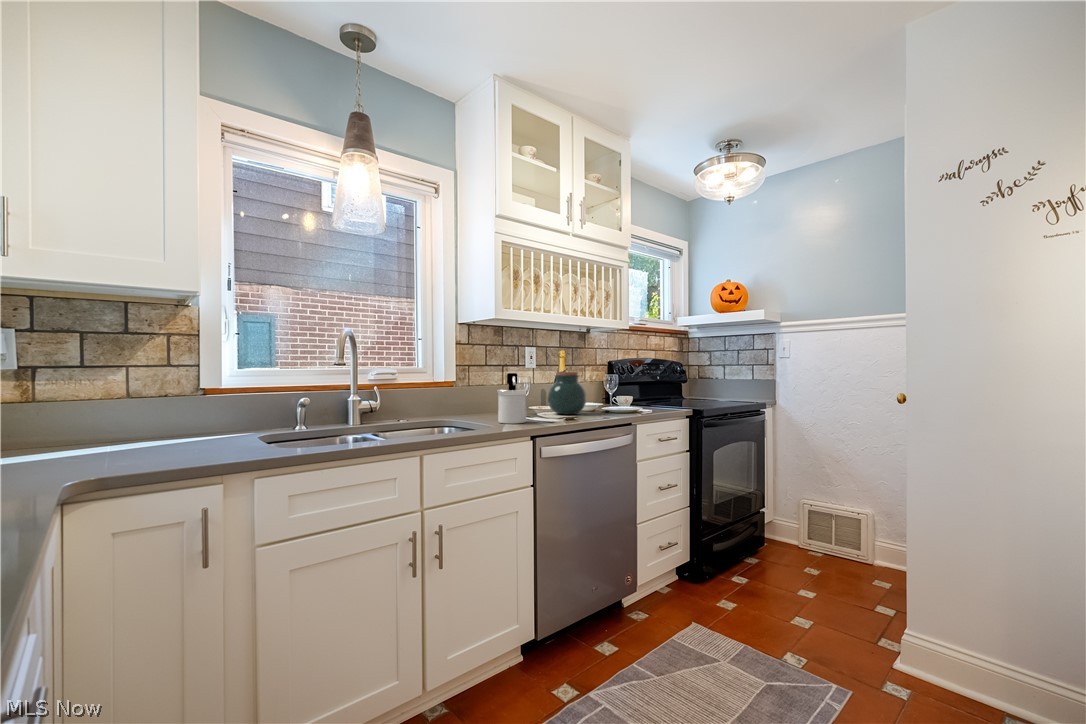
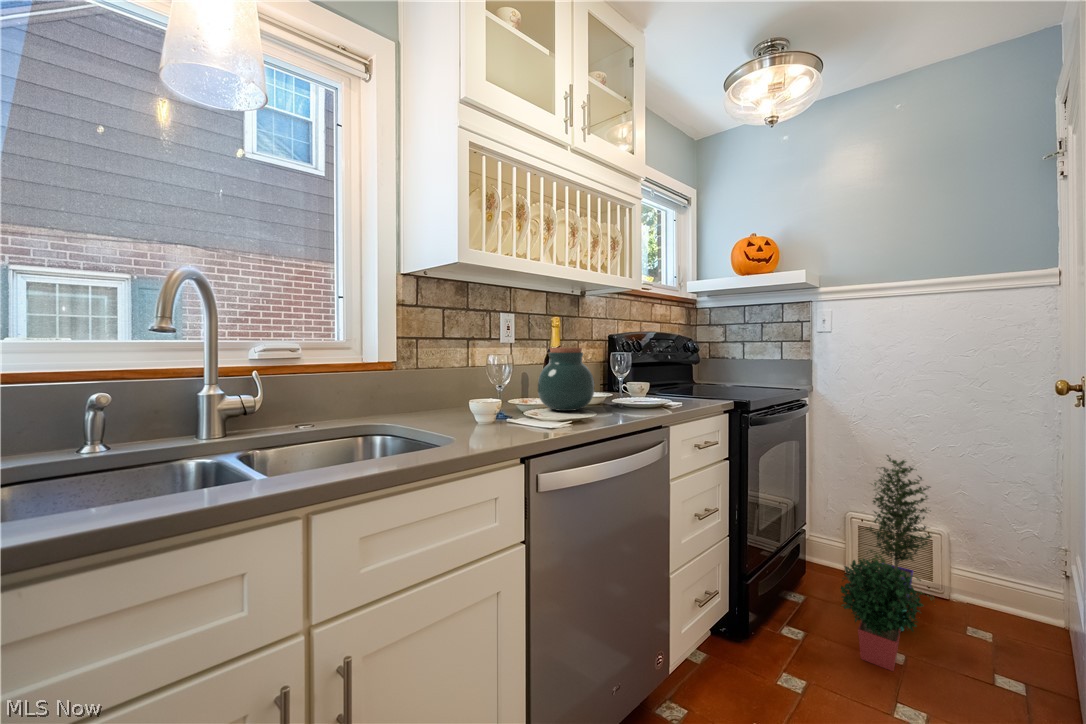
soap dispenser: present [497,373,527,424] -> none [461,348,511,432]
potted plant: none [768,455,861,606] -> present [841,455,934,671]

